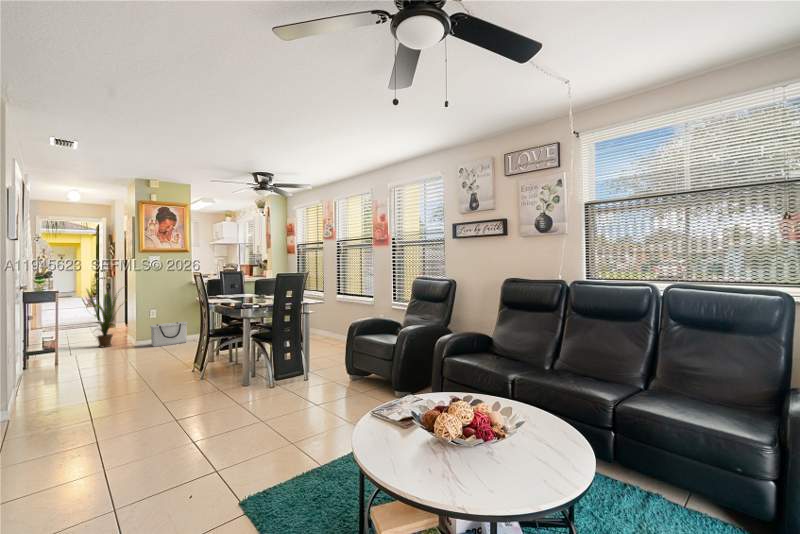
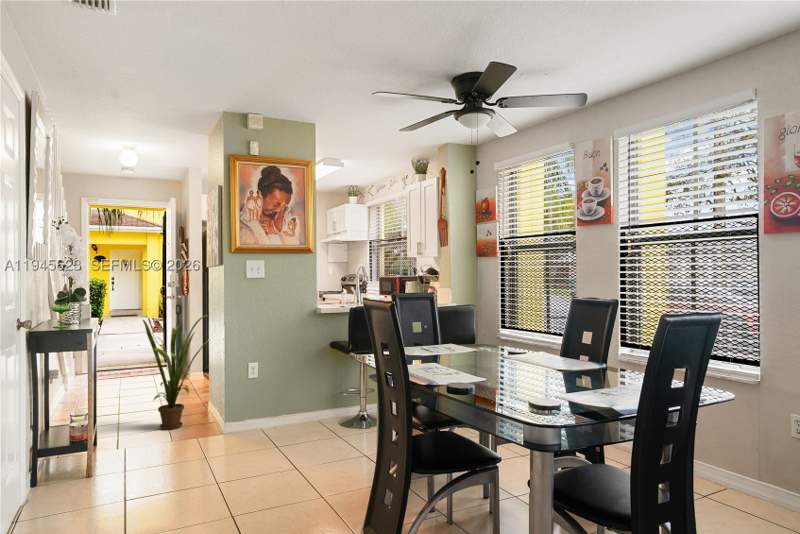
storage bin: present [150,322,187,347] -> none [246,386,309,437]

